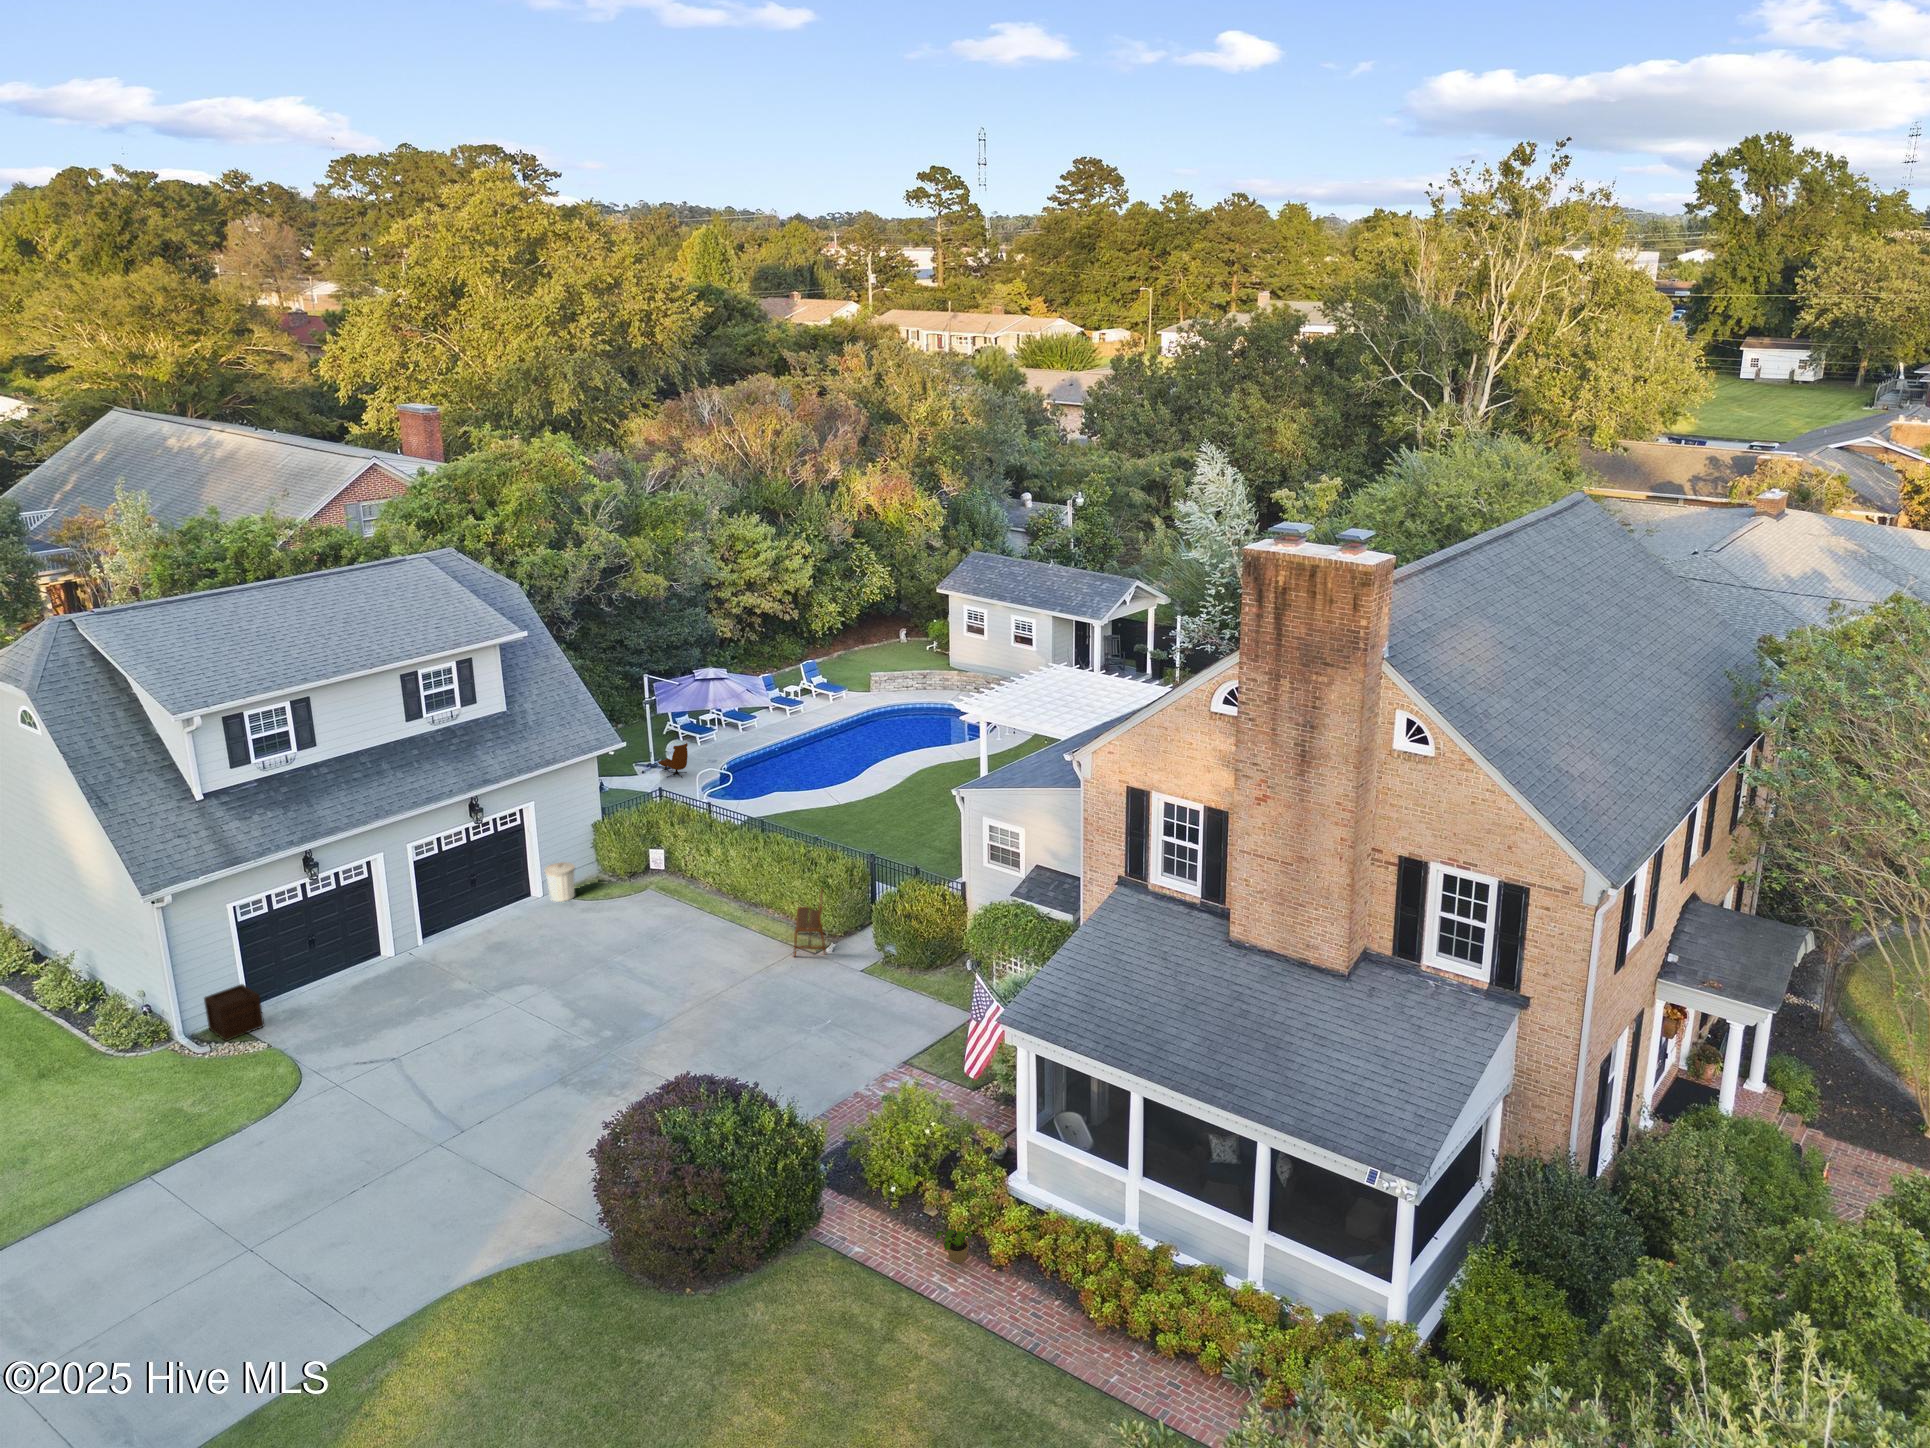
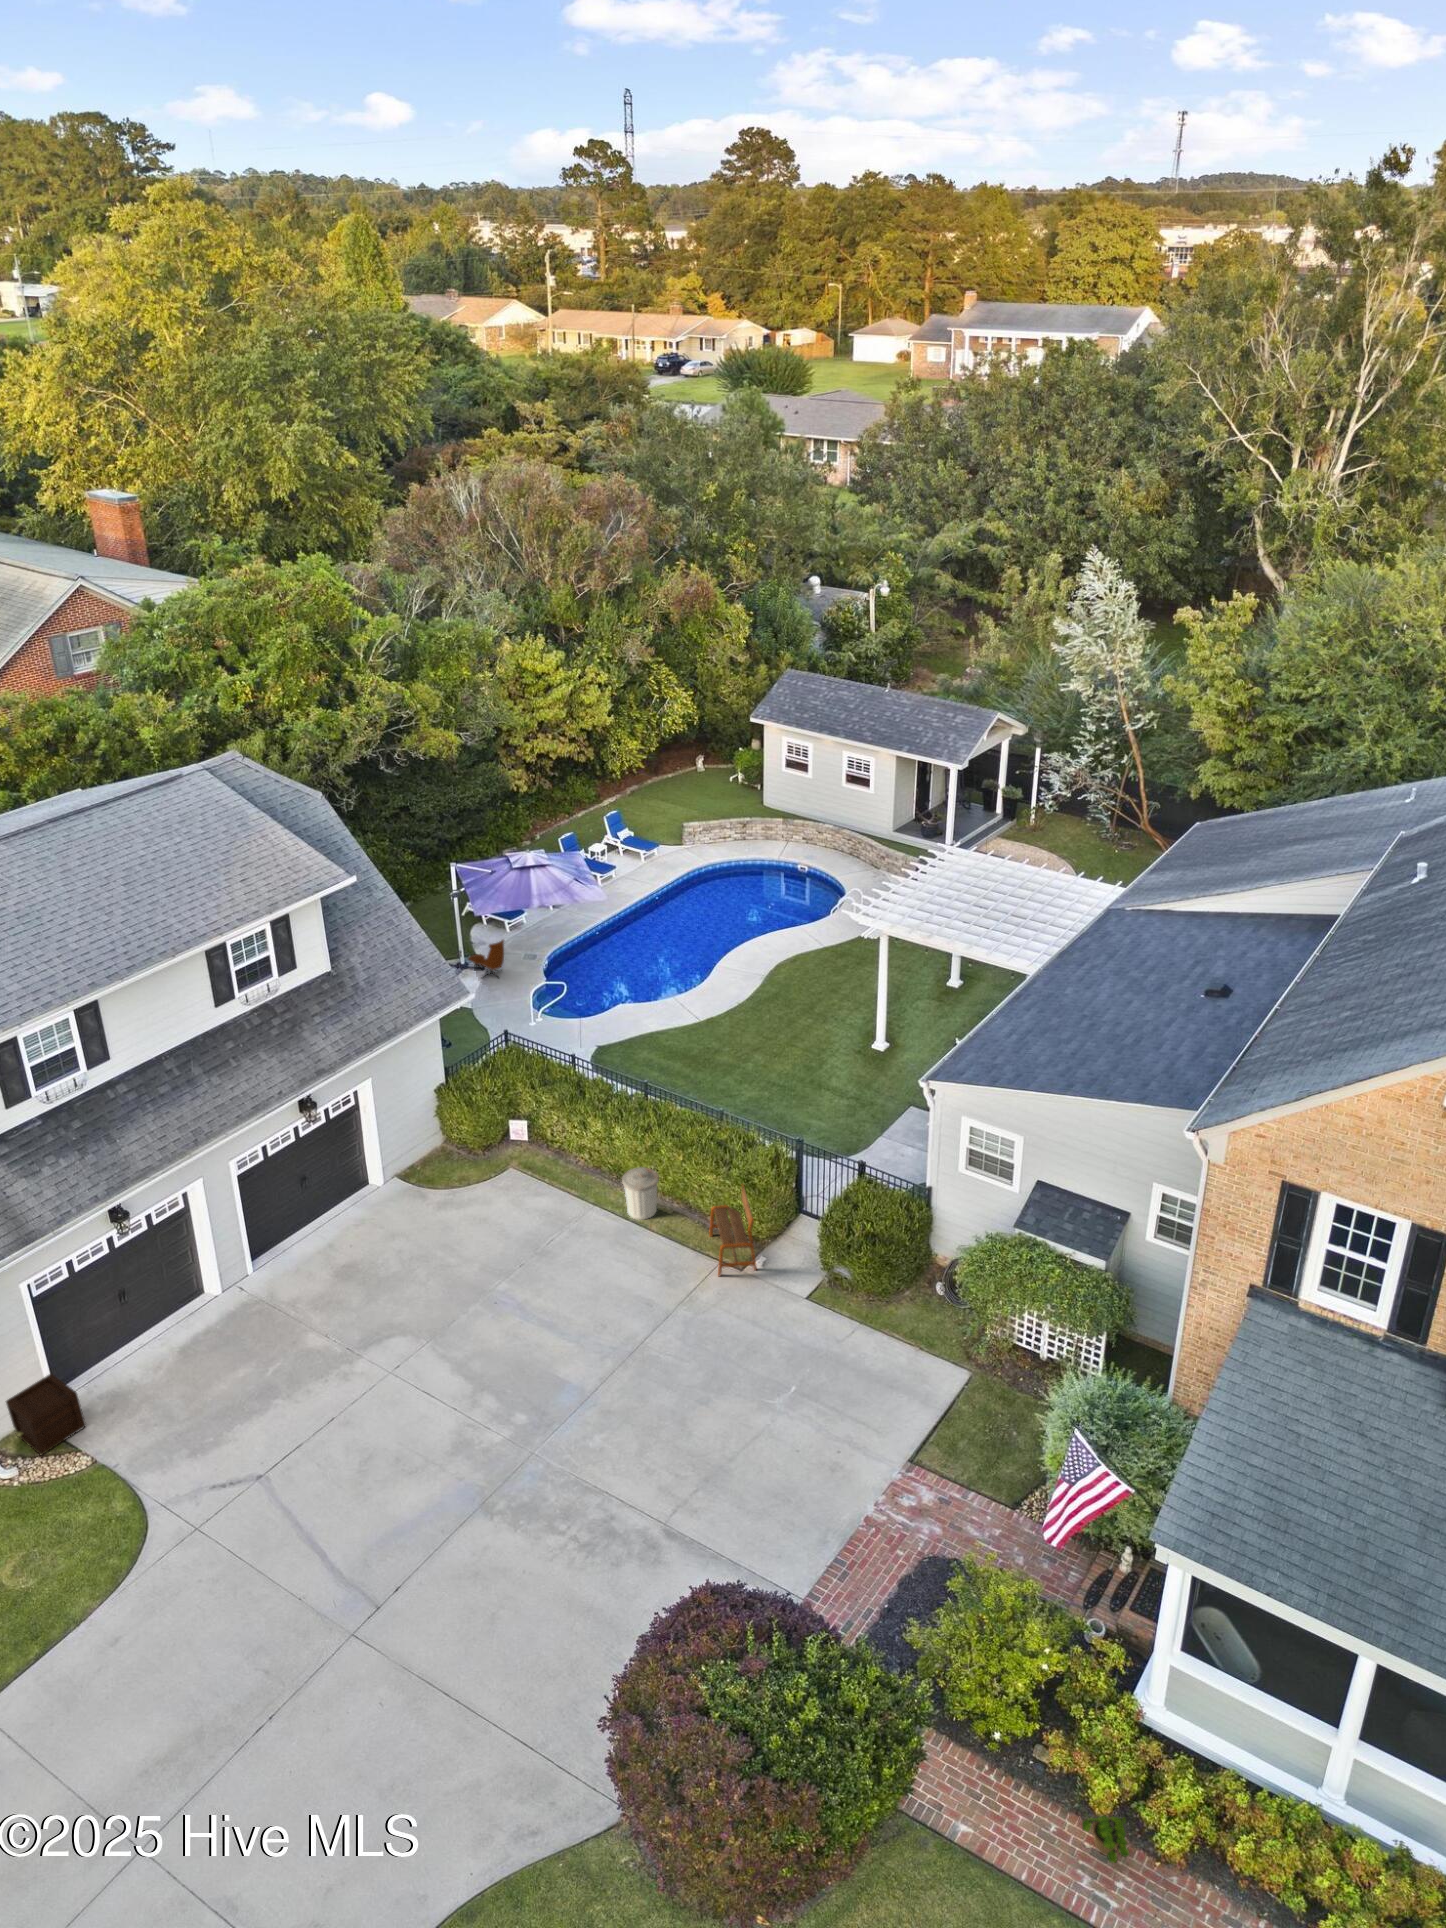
trash can: present [545,862,575,902] -> present [622,1167,659,1220]

